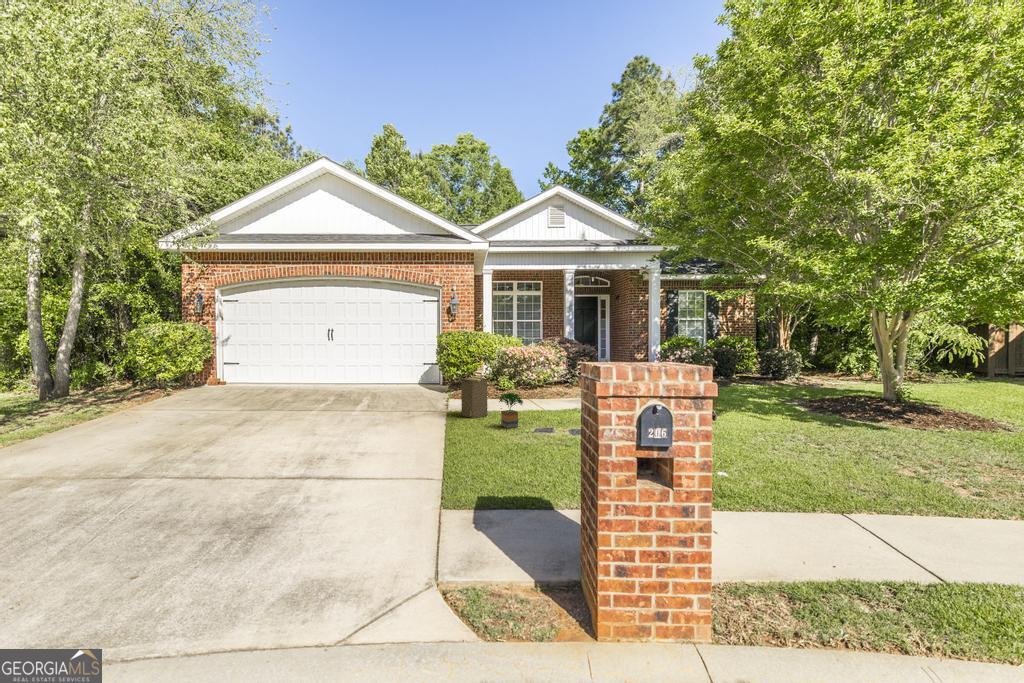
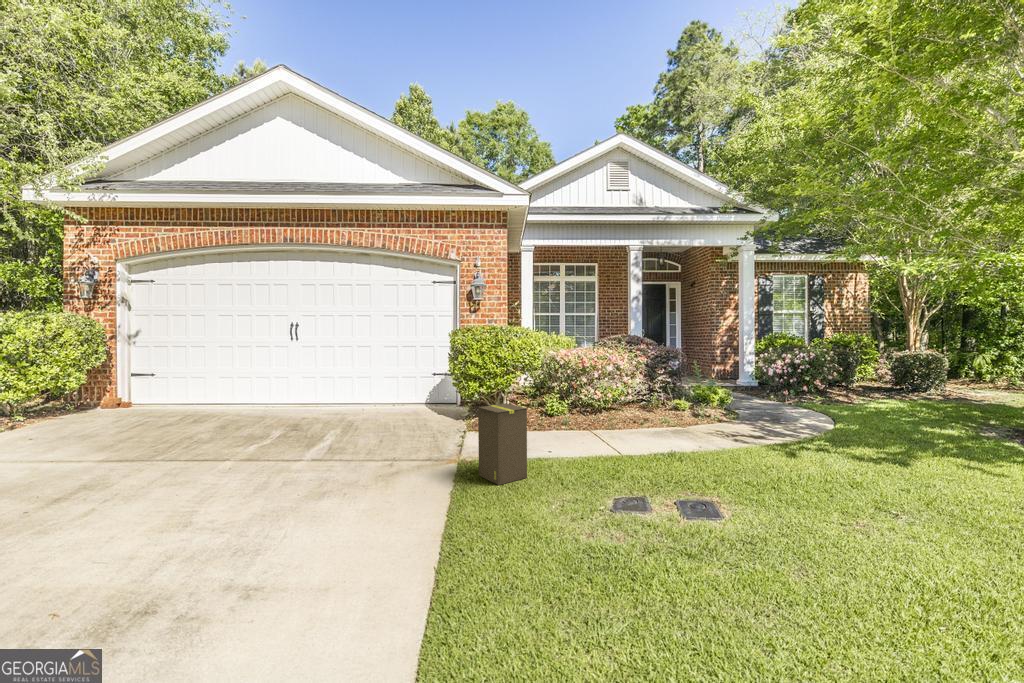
potted tree: present [499,393,523,428] -> none [550,442,605,521]

